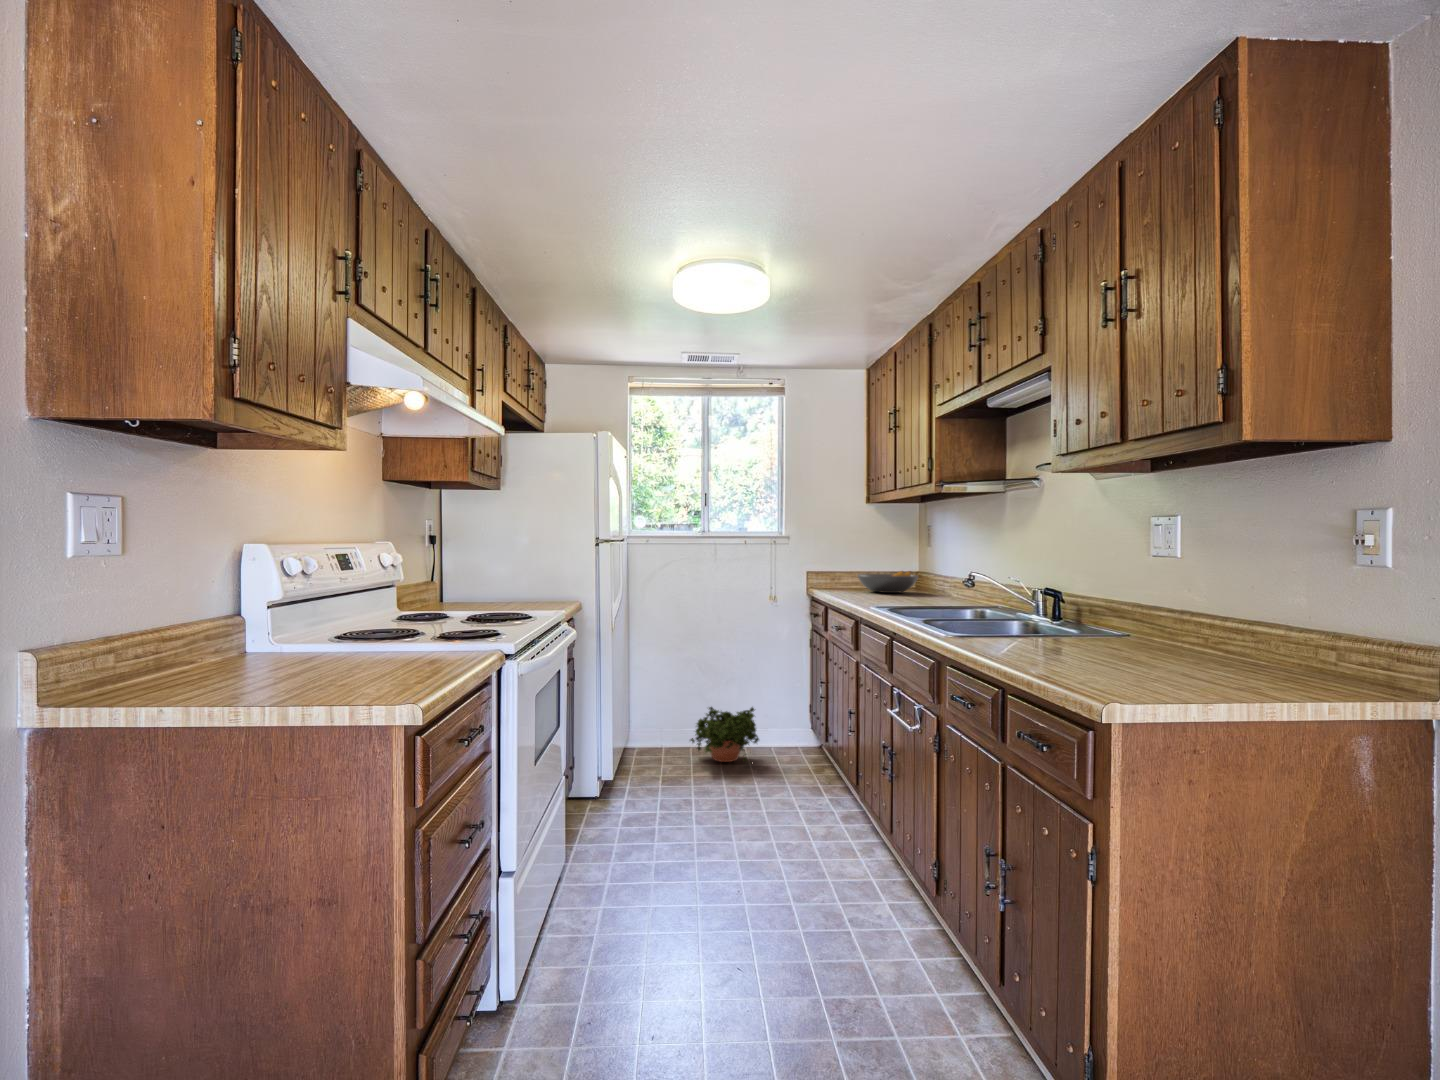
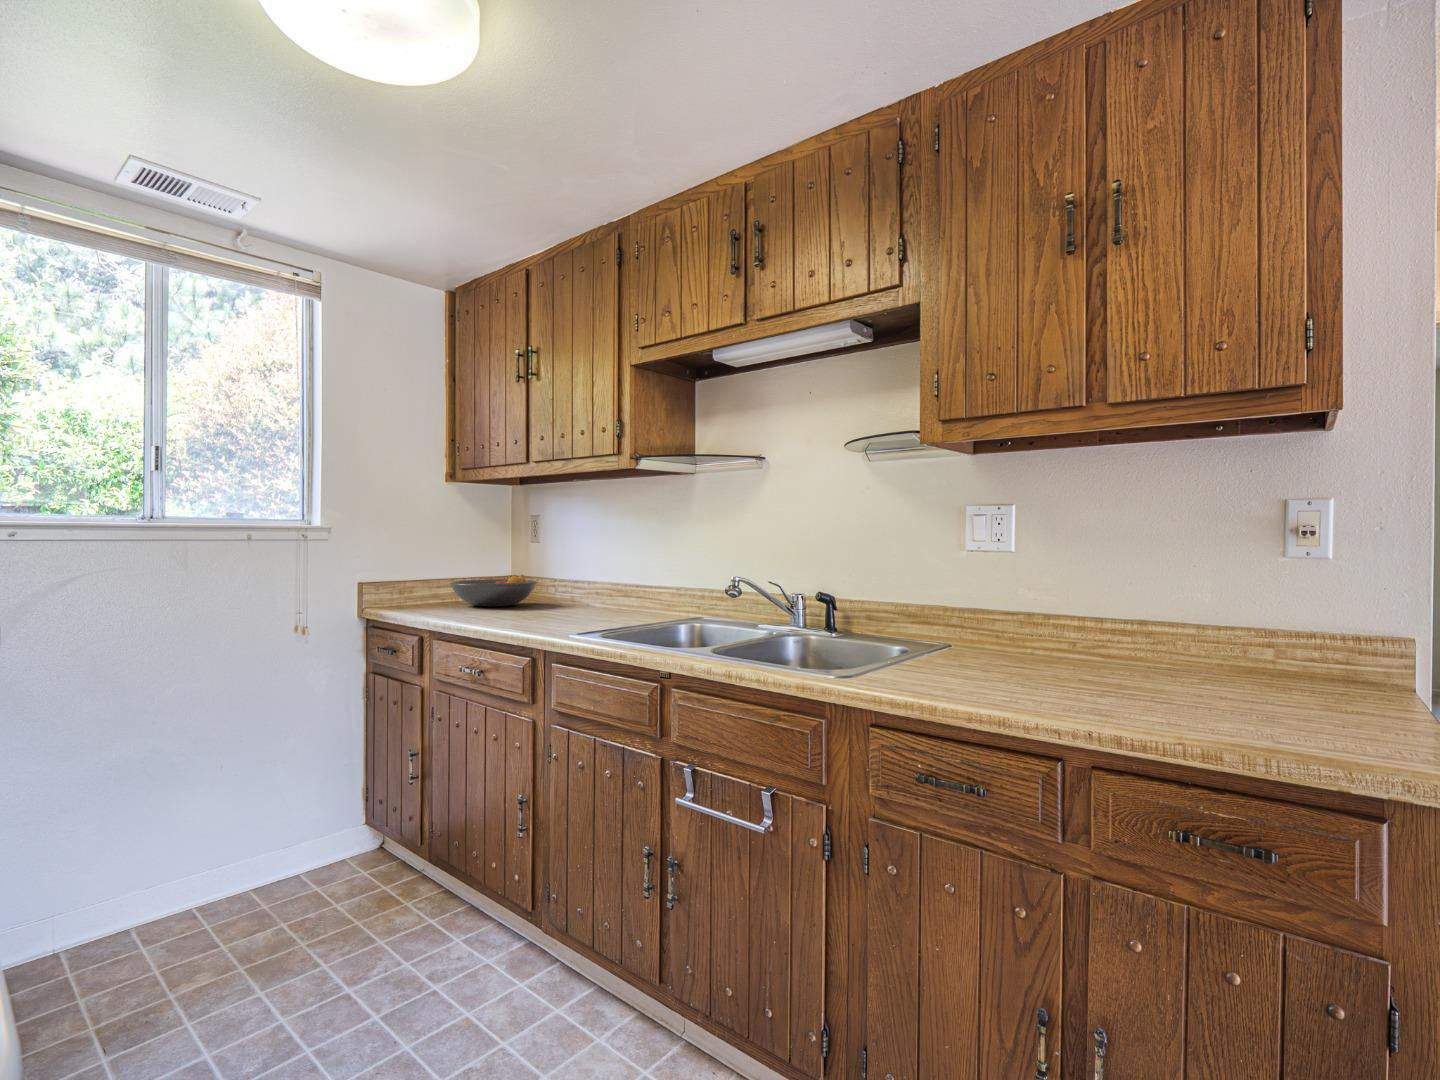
potted plant: present [690,707,759,762] -> none [140,816,302,945]

